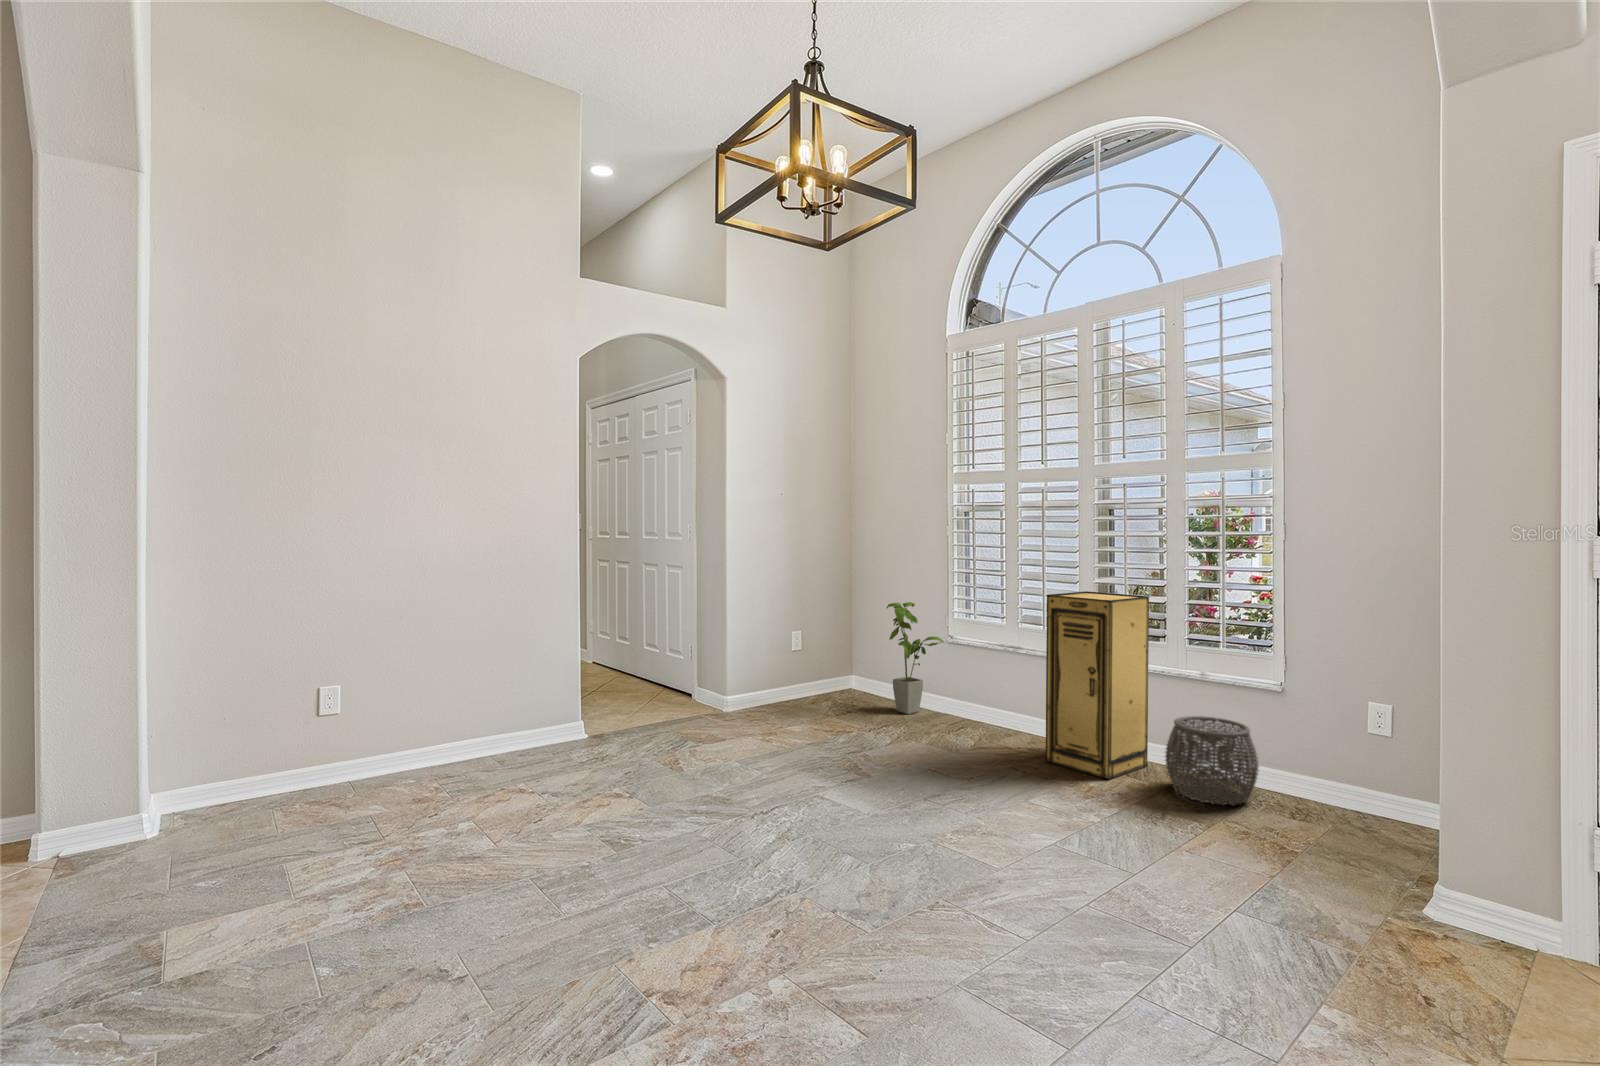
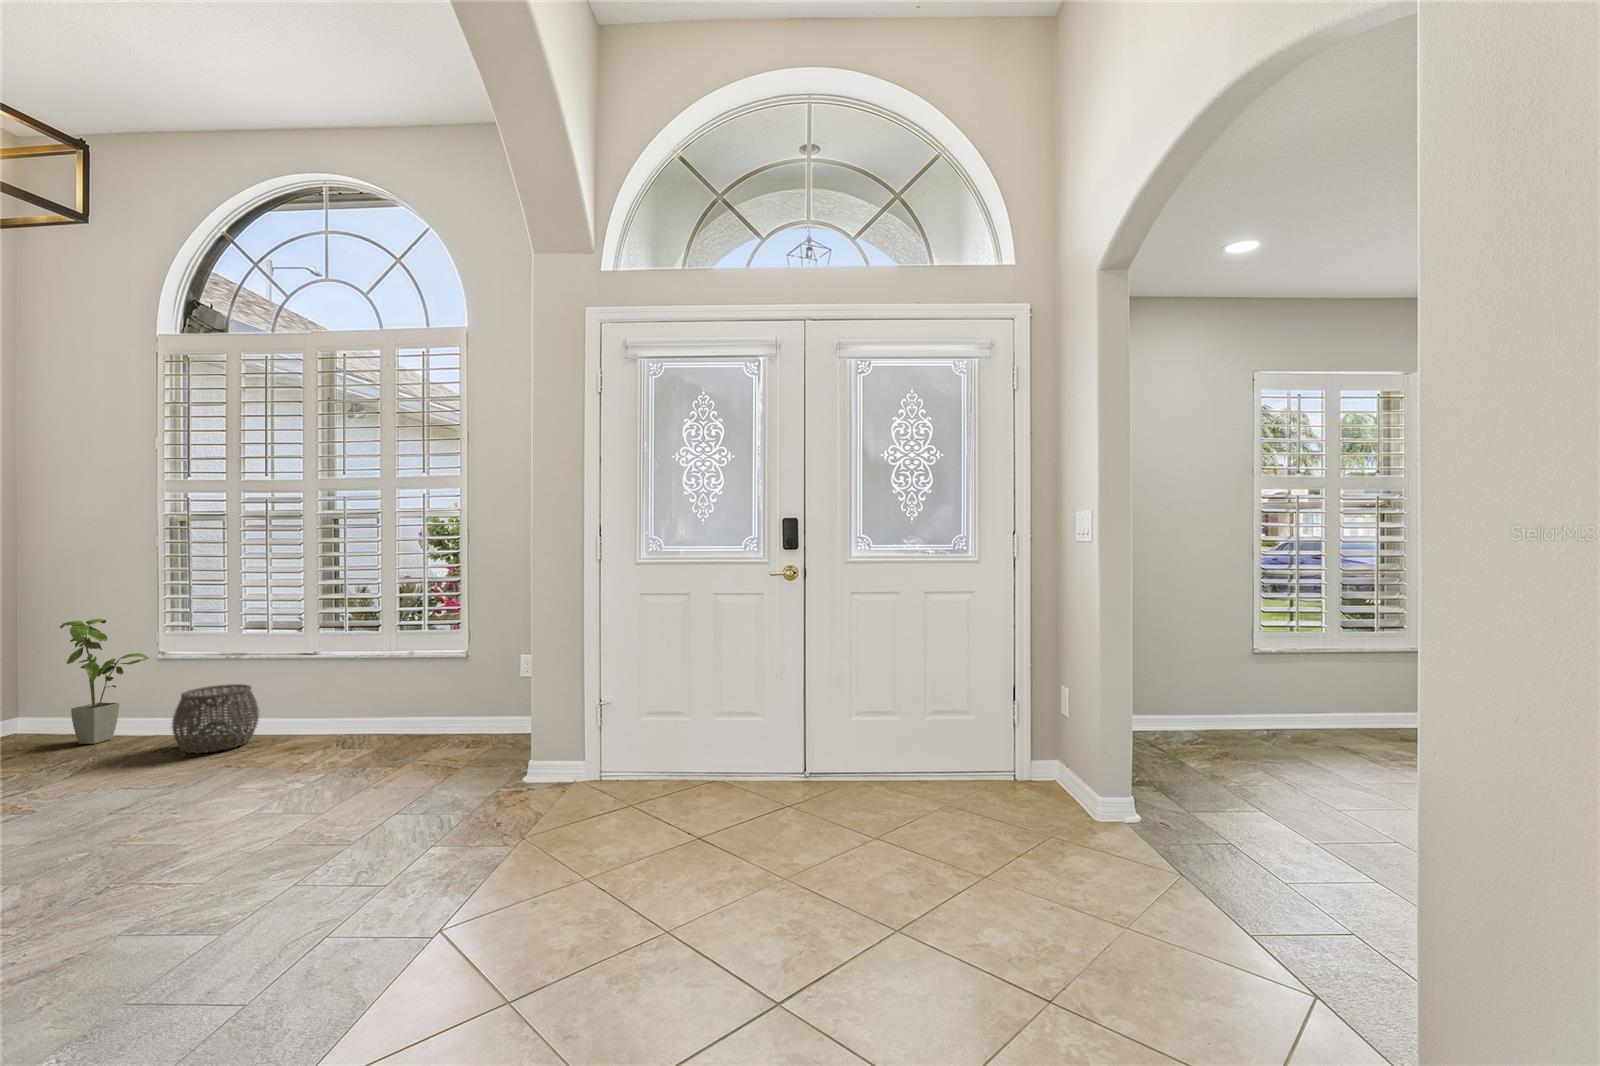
storage cabinet: present [1046,591,1149,780] -> none [257,593,366,758]
woven basket: present [1165,716,1259,805] -> present [172,684,259,753]

